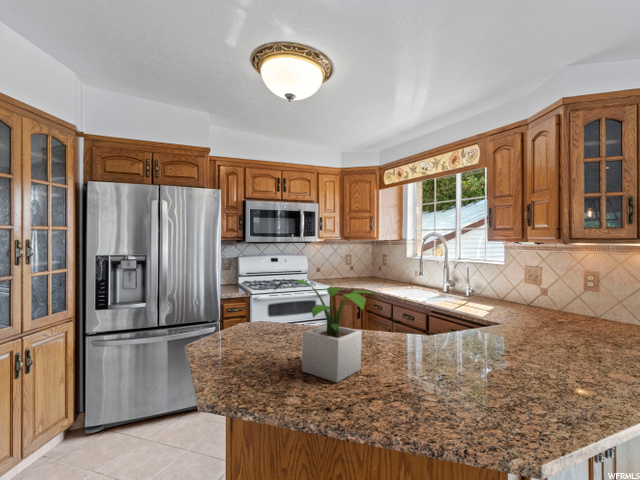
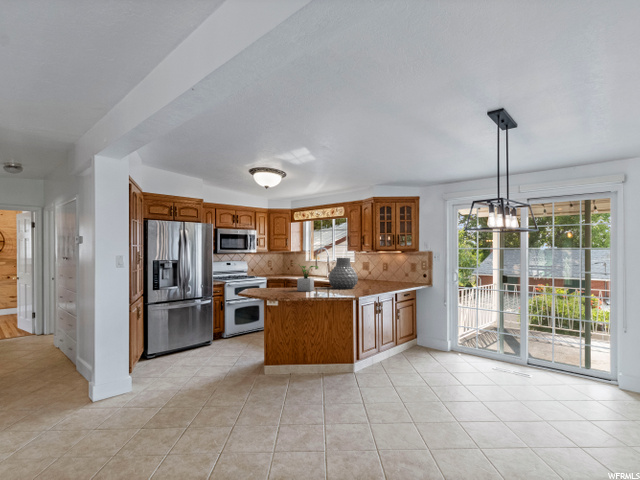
vase: none [422,262,522,366] -> present [328,258,358,289]

